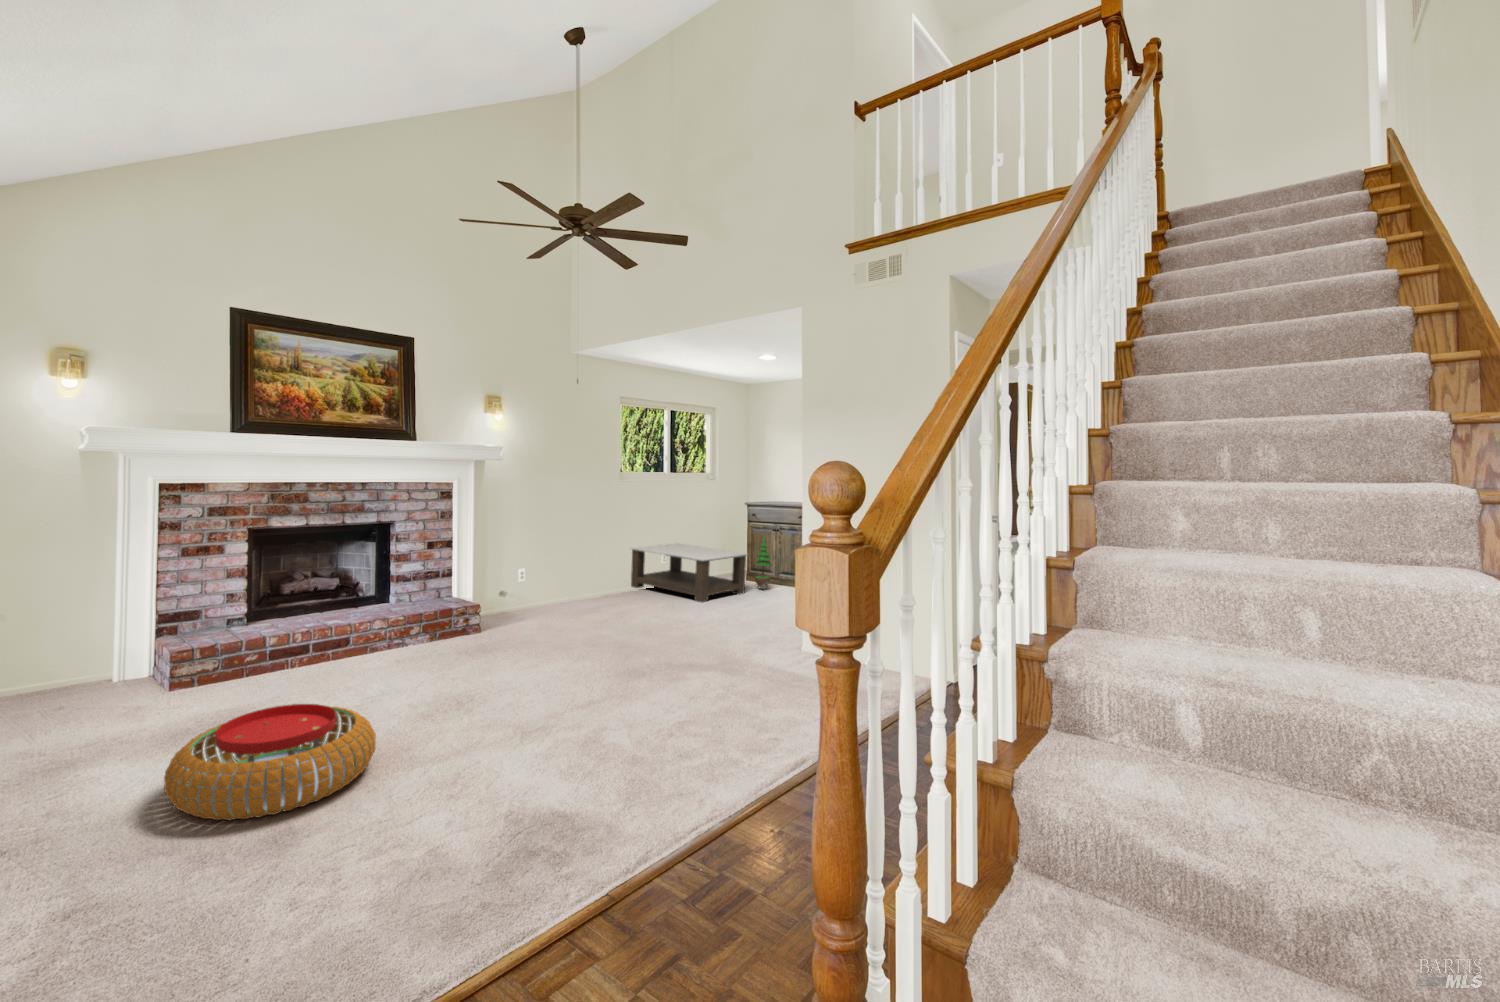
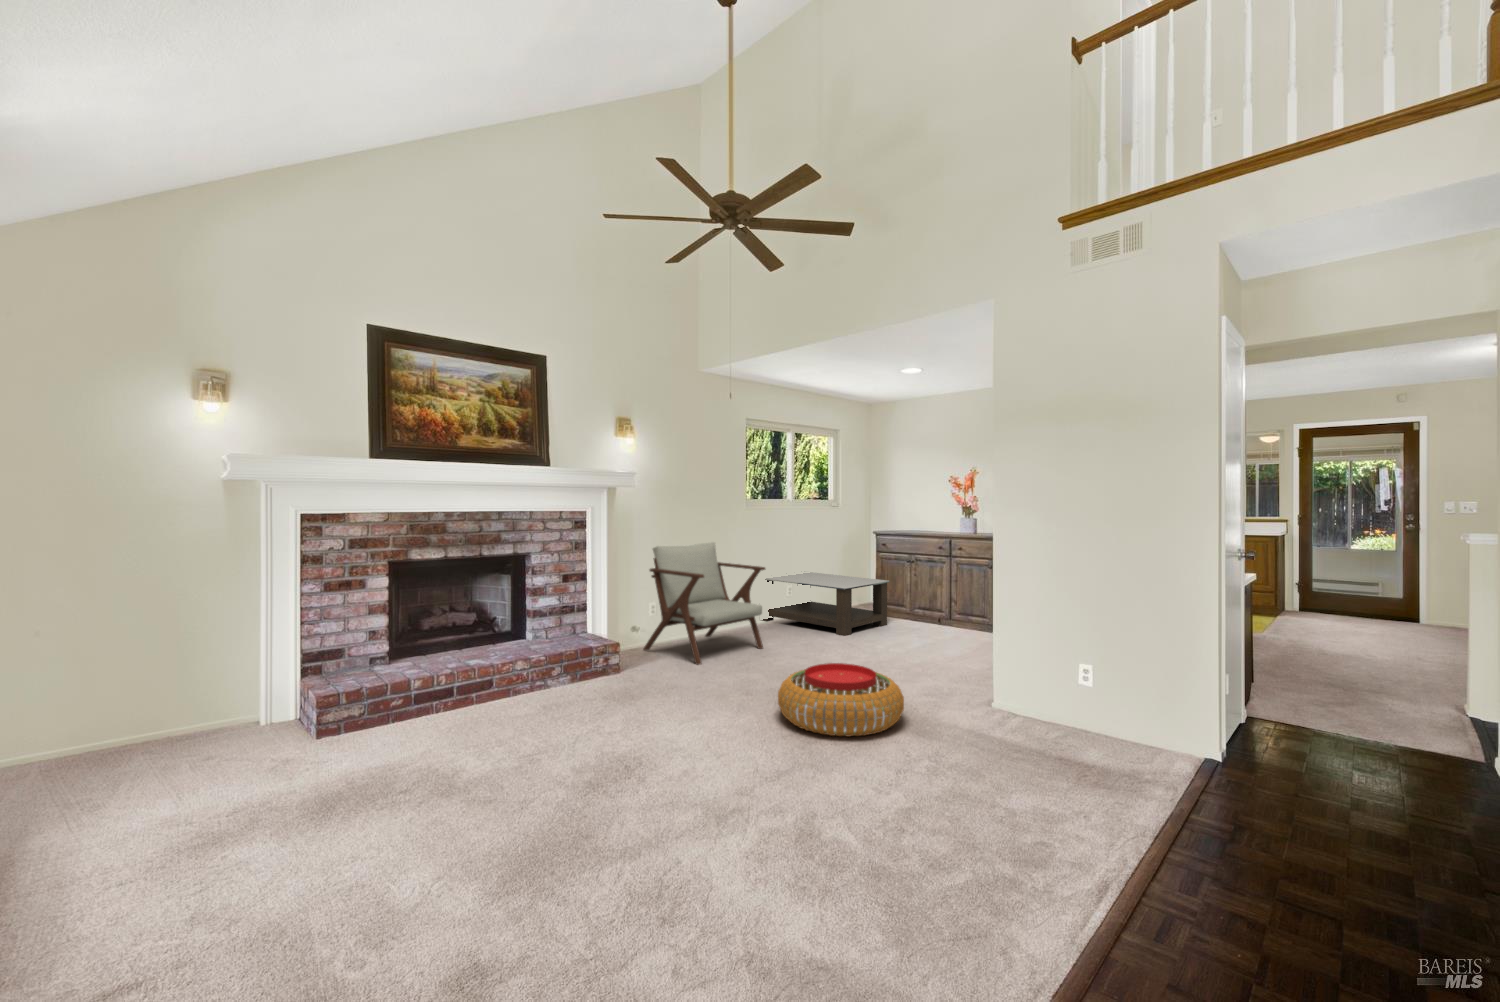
lounge chair: none [509,516,626,627] -> present [643,542,765,665]
potted tree: present [755,537,772,589] -> none [894,561,916,621]
pouf: present [164,704,376,820] -> present [778,663,904,736]

